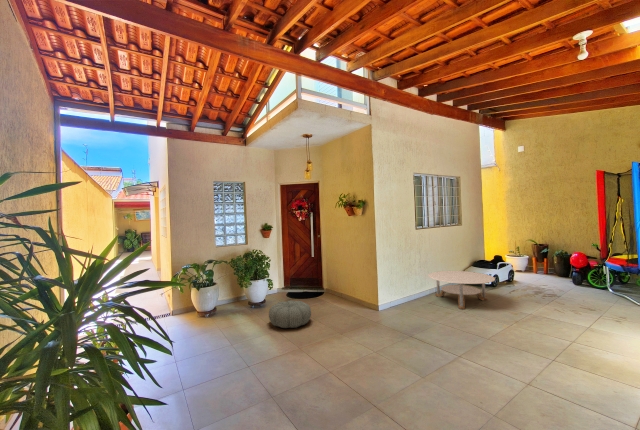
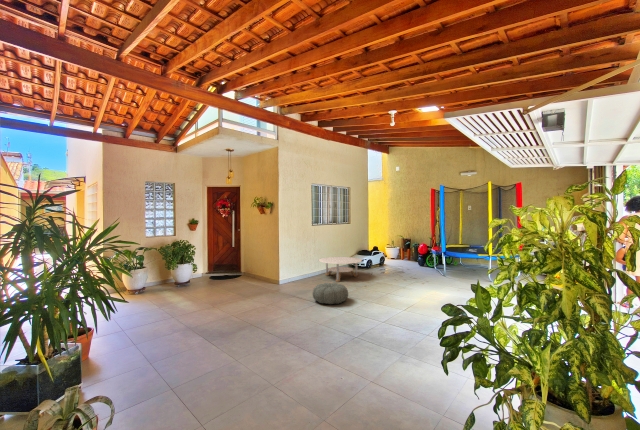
pouf: present [269,301,311,328] -> present [313,283,348,304]

